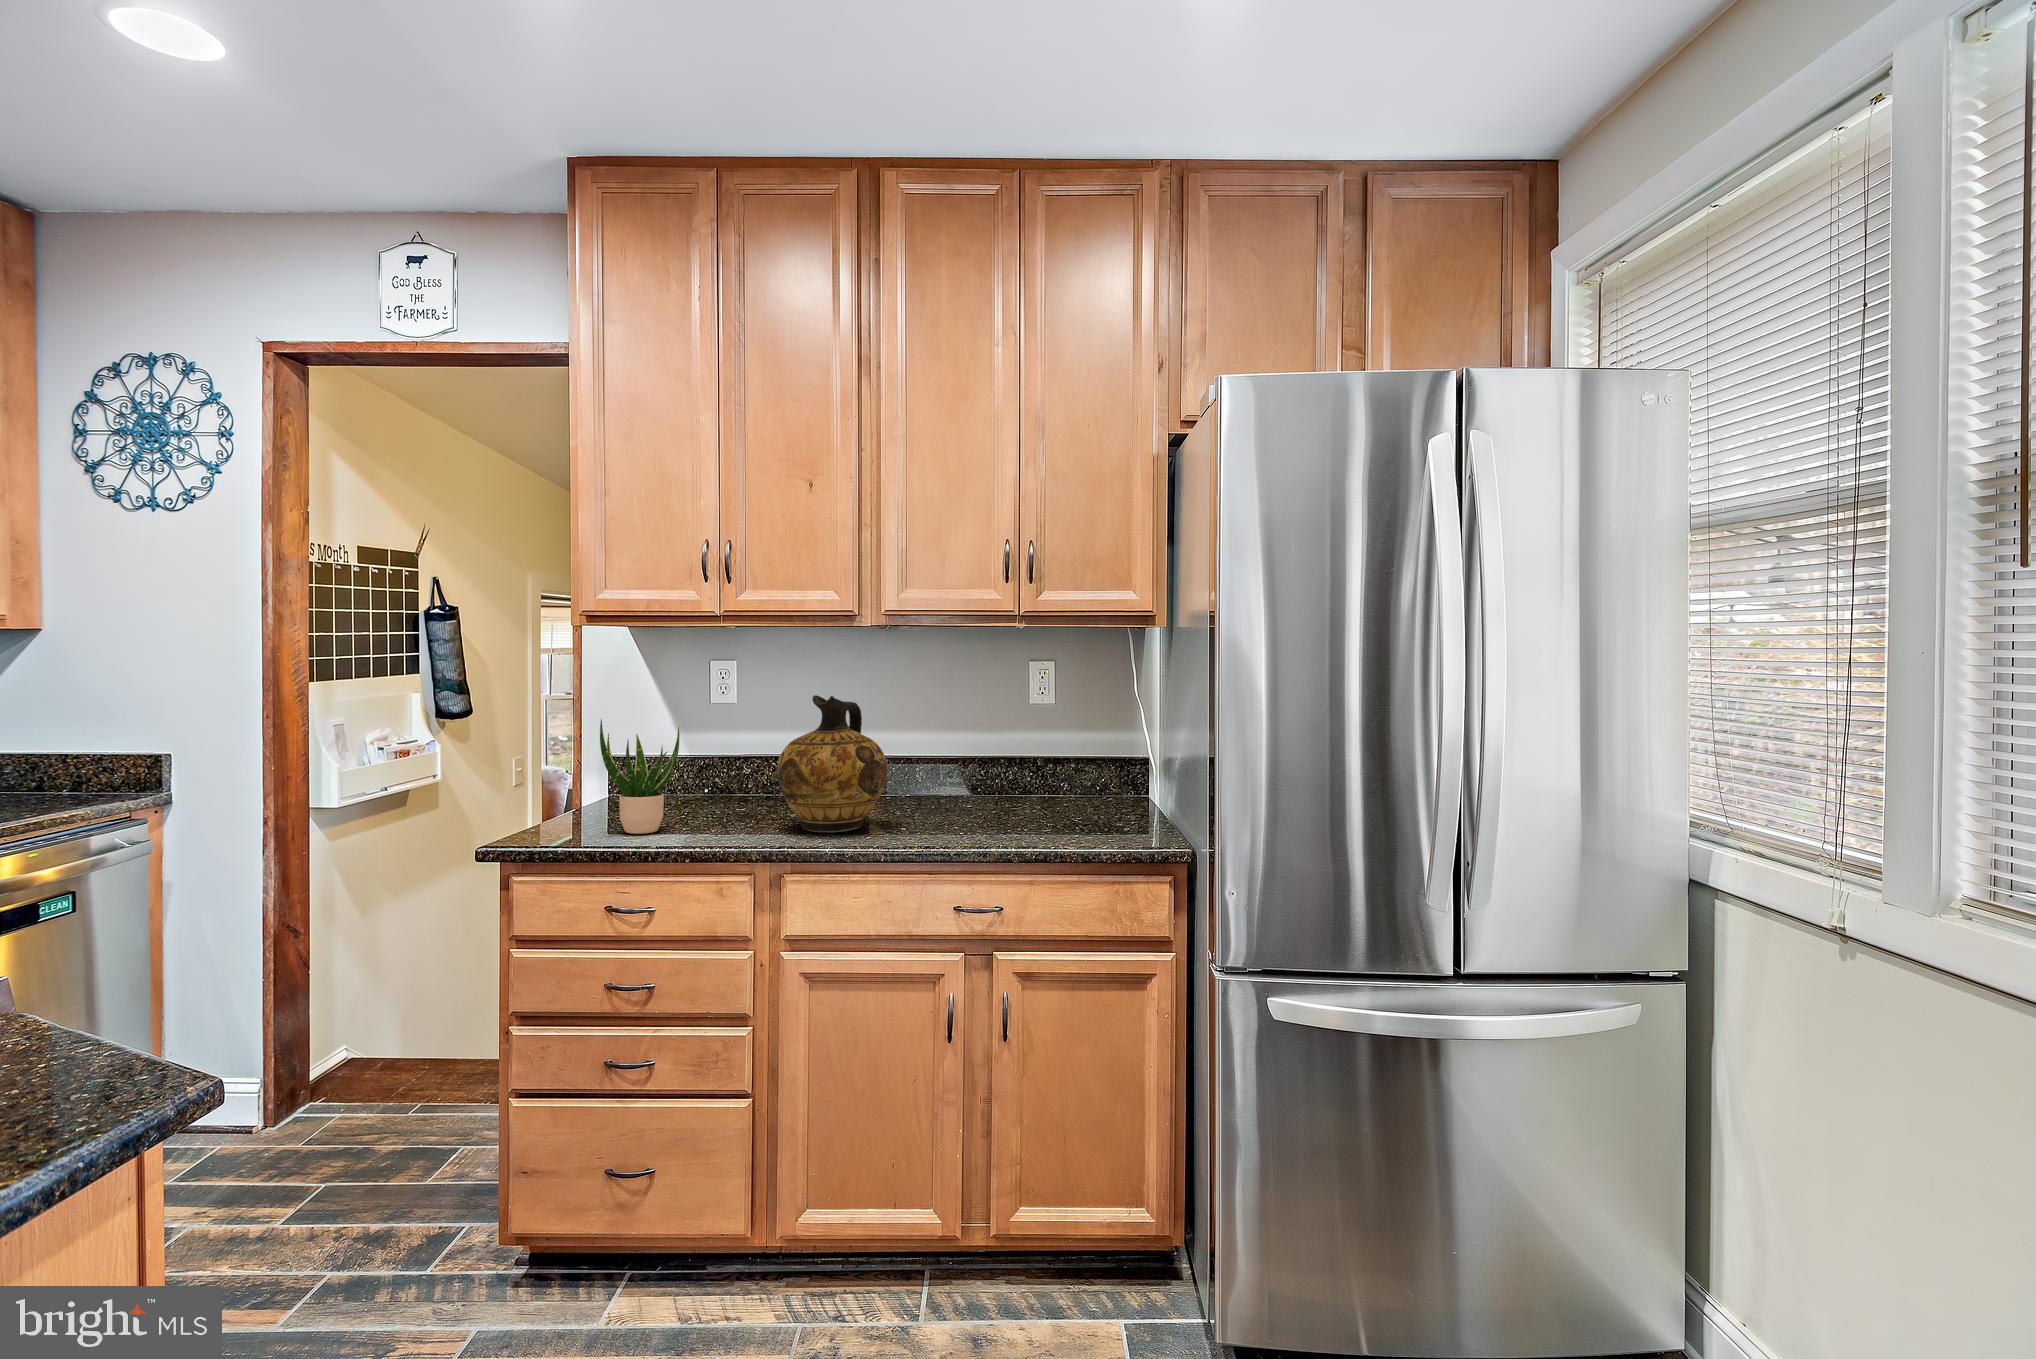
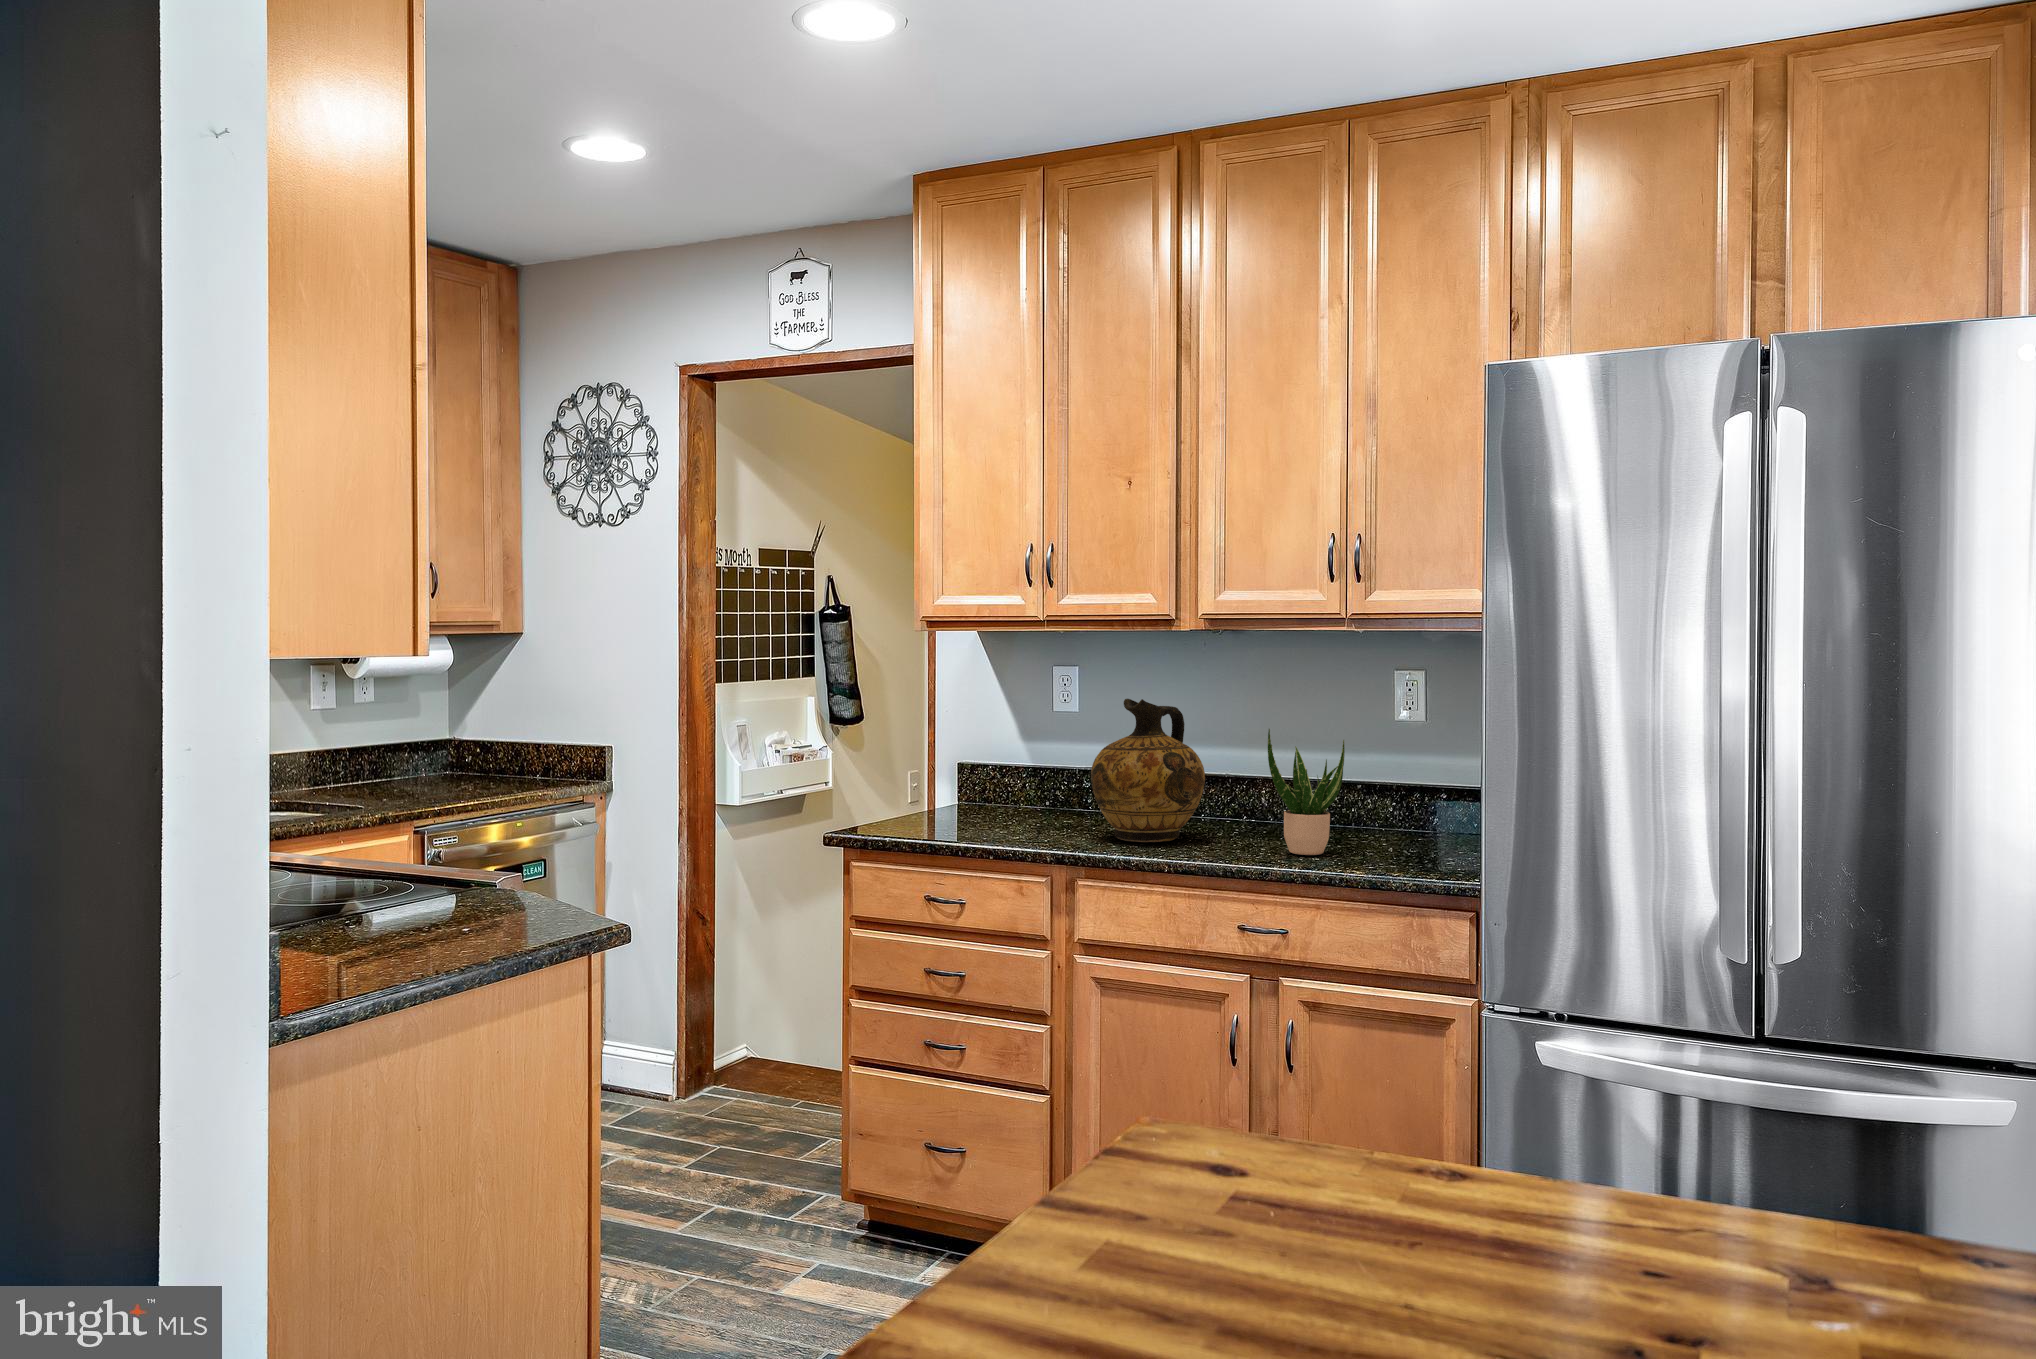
potted plant: present [600,719,679,834] -> present [1268,729,1345,855]

